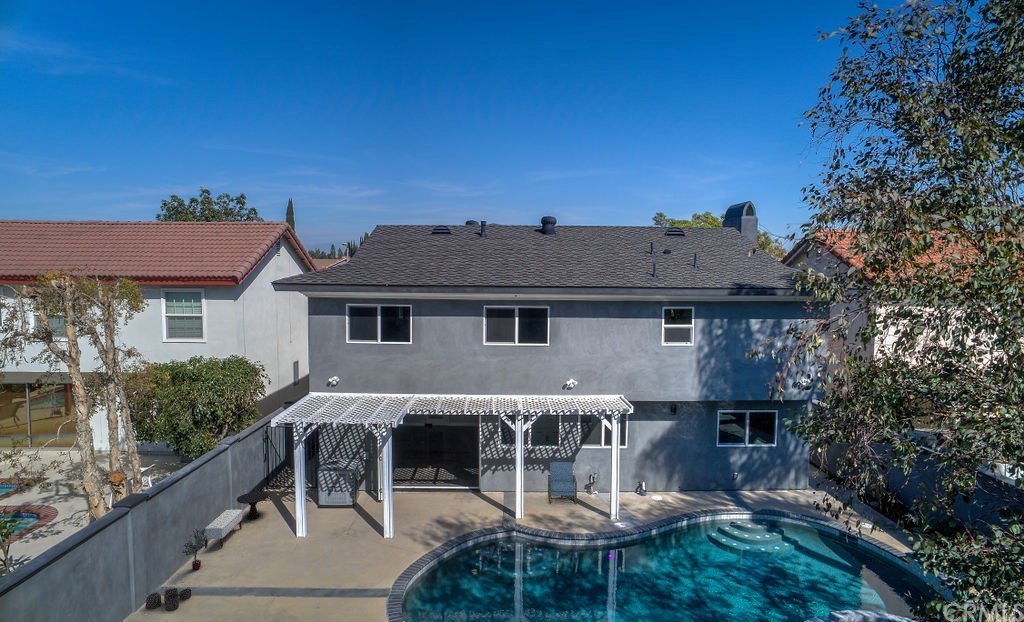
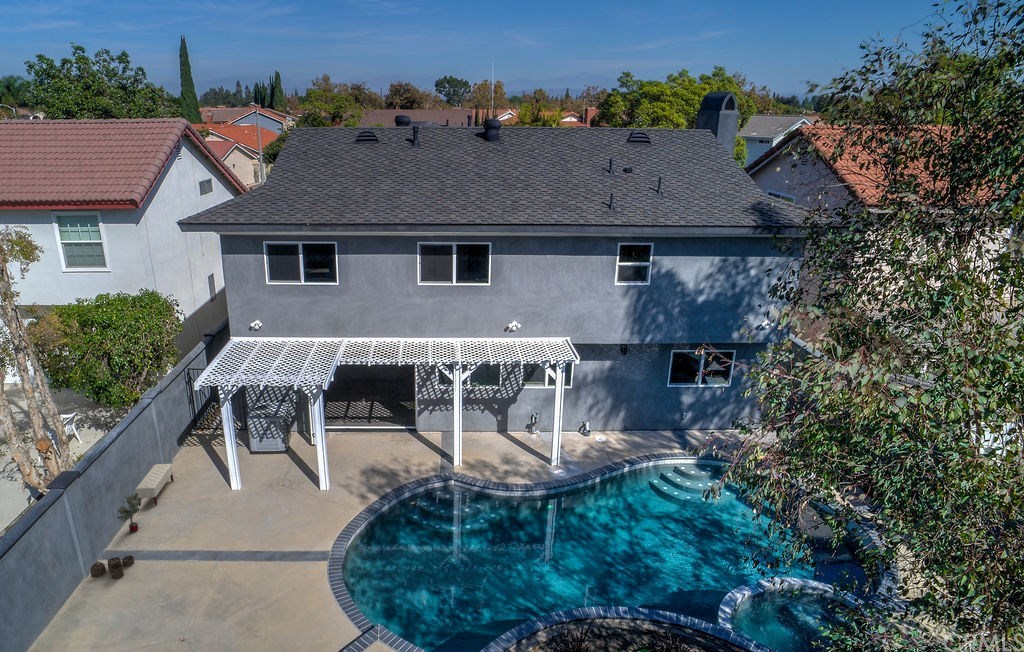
chair: present [548,462,577,504] -> none [489,403,517,445]
side table: present [237,492,269,520] -> none [164,441,198,470]

